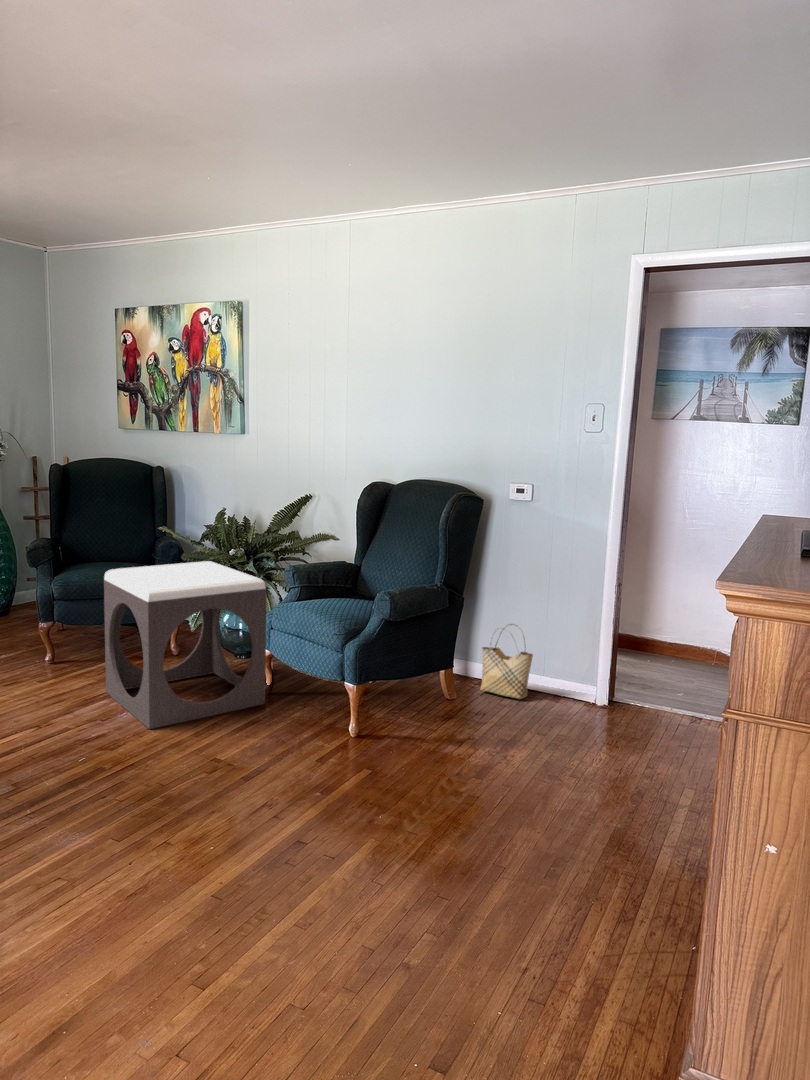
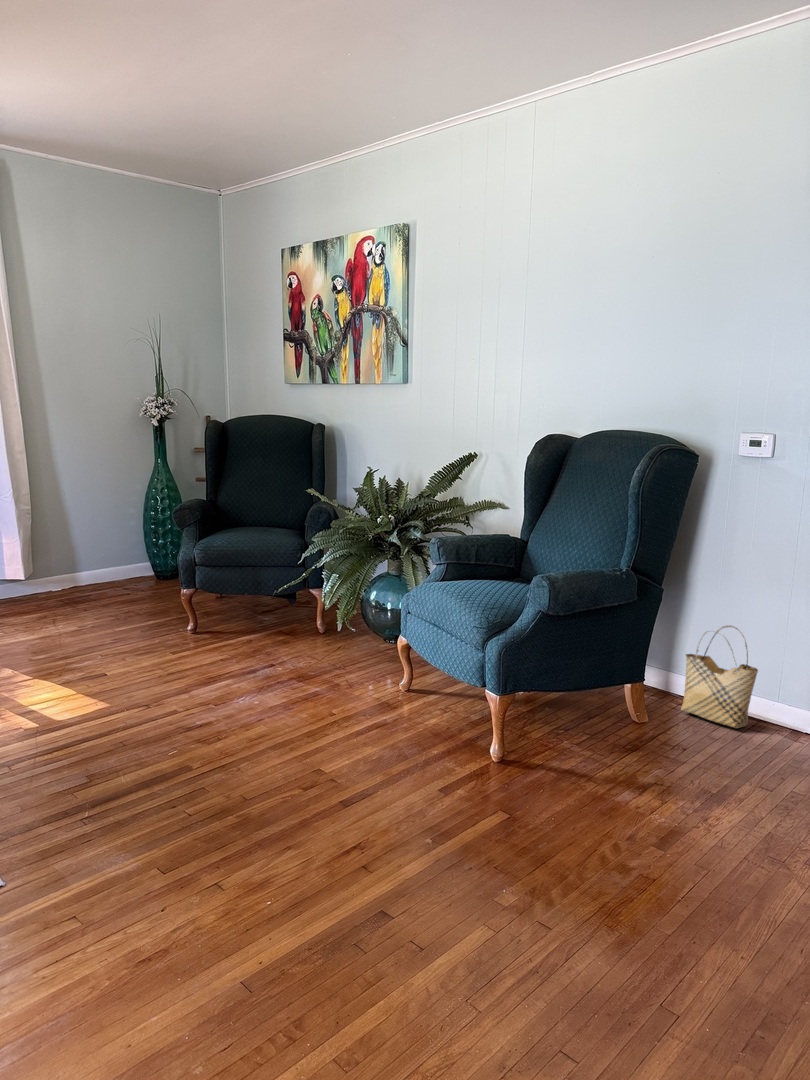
footstool: present [104,561,267,729] -> none [228,529,403,723]

